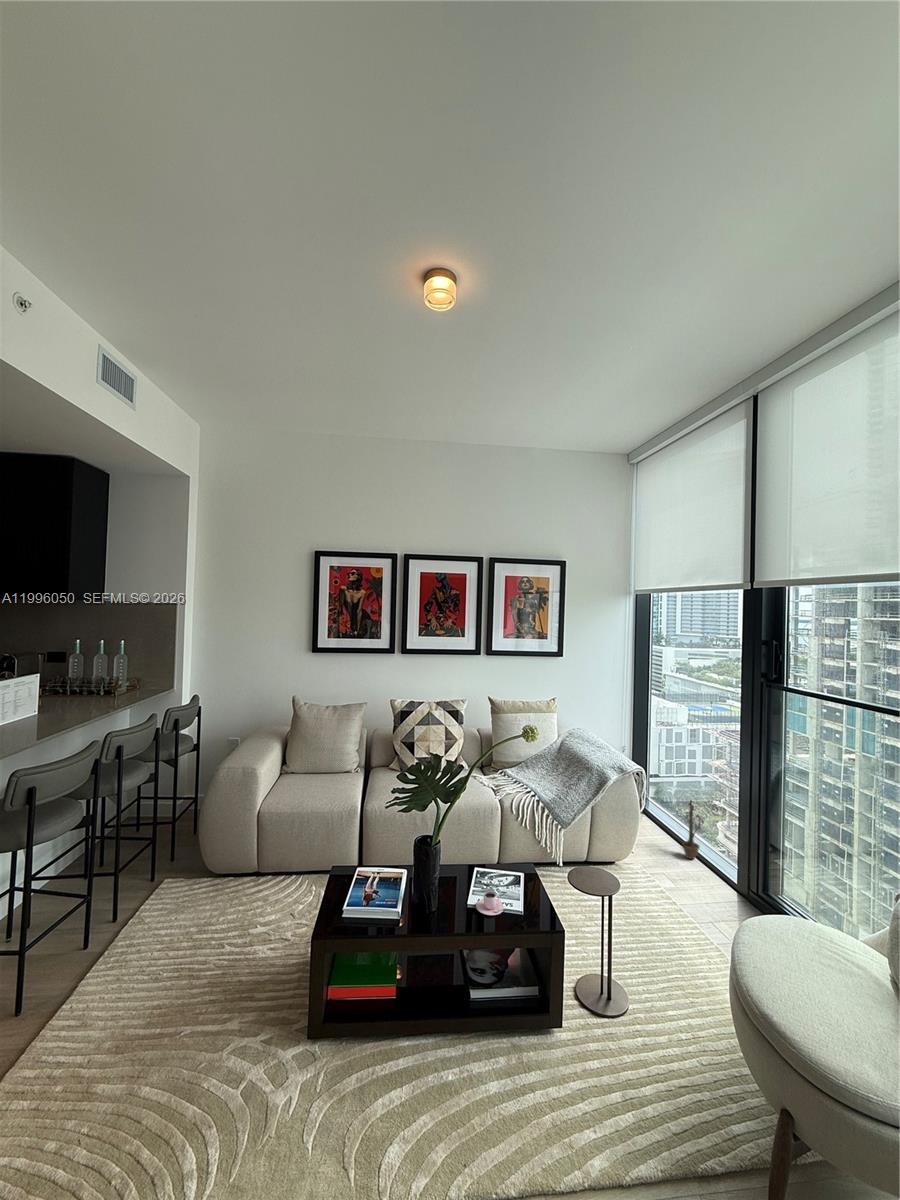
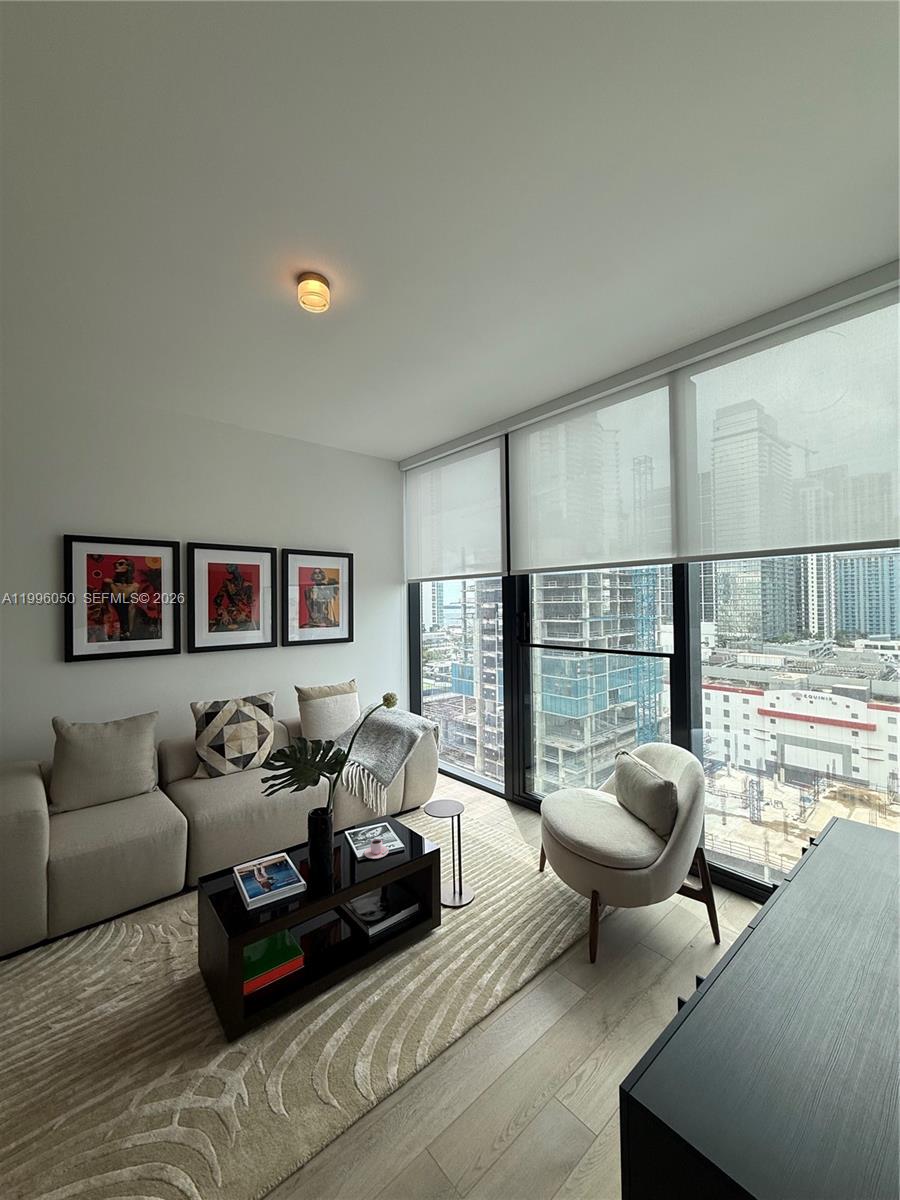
decorative plant: present [682,800,704,859] -> none [461,741,478,786]

